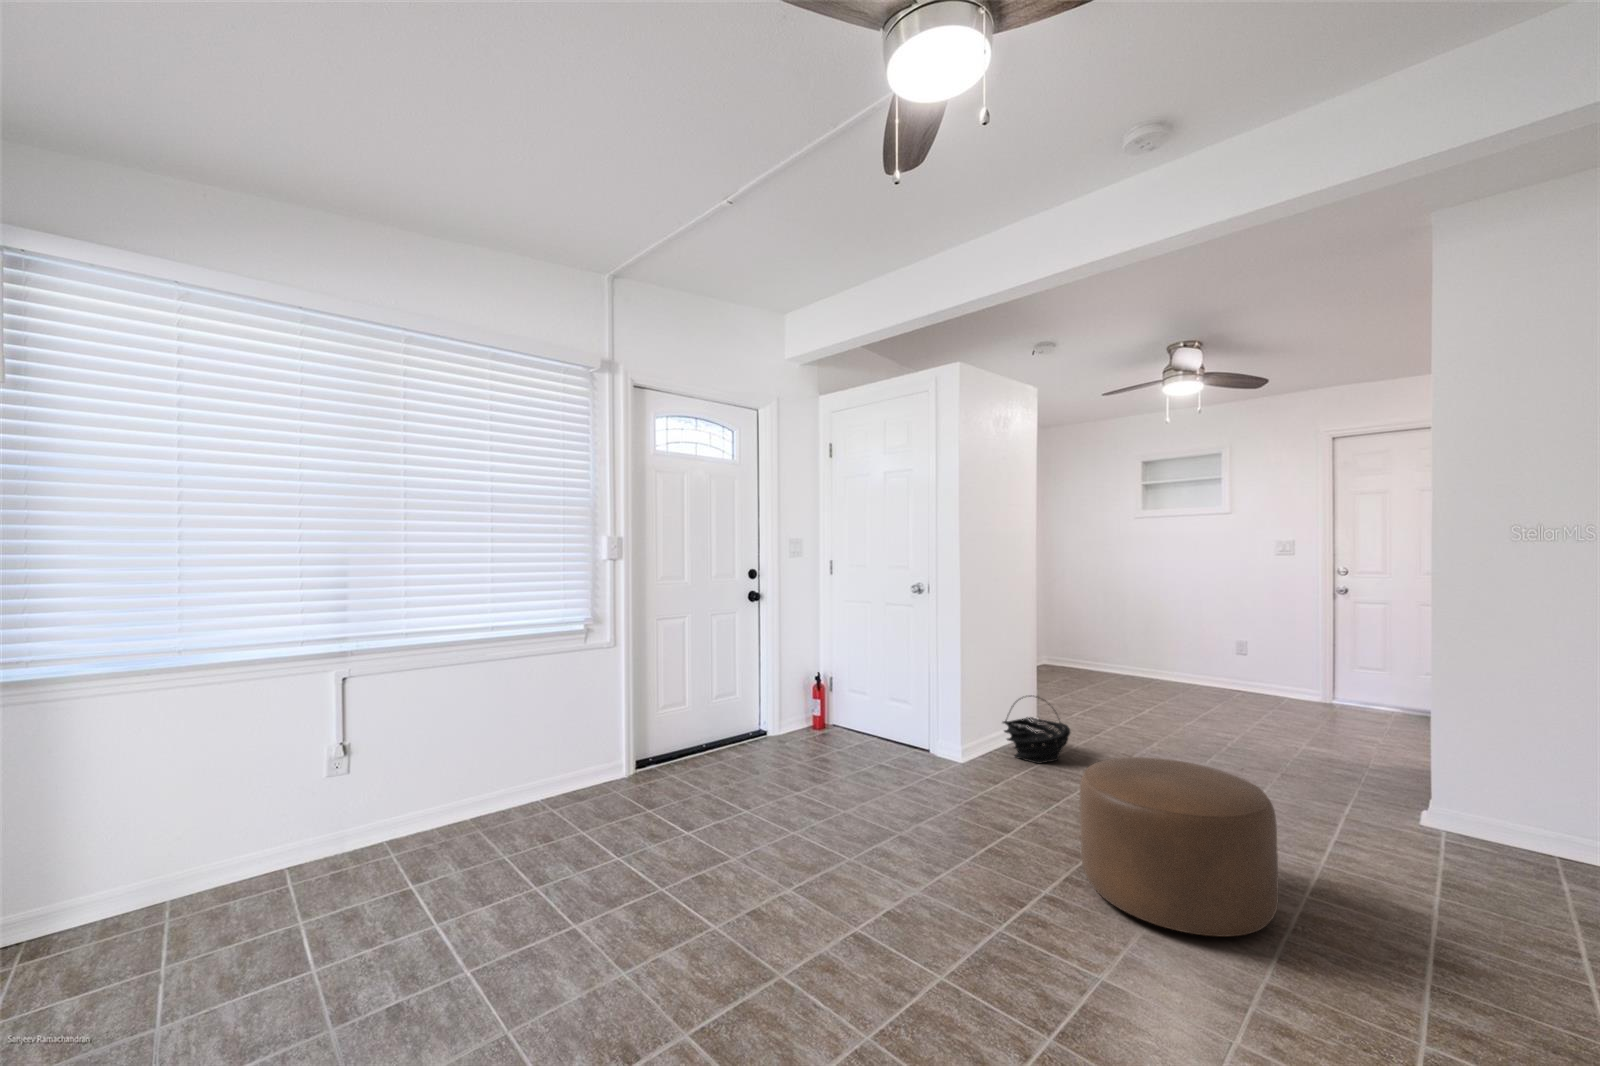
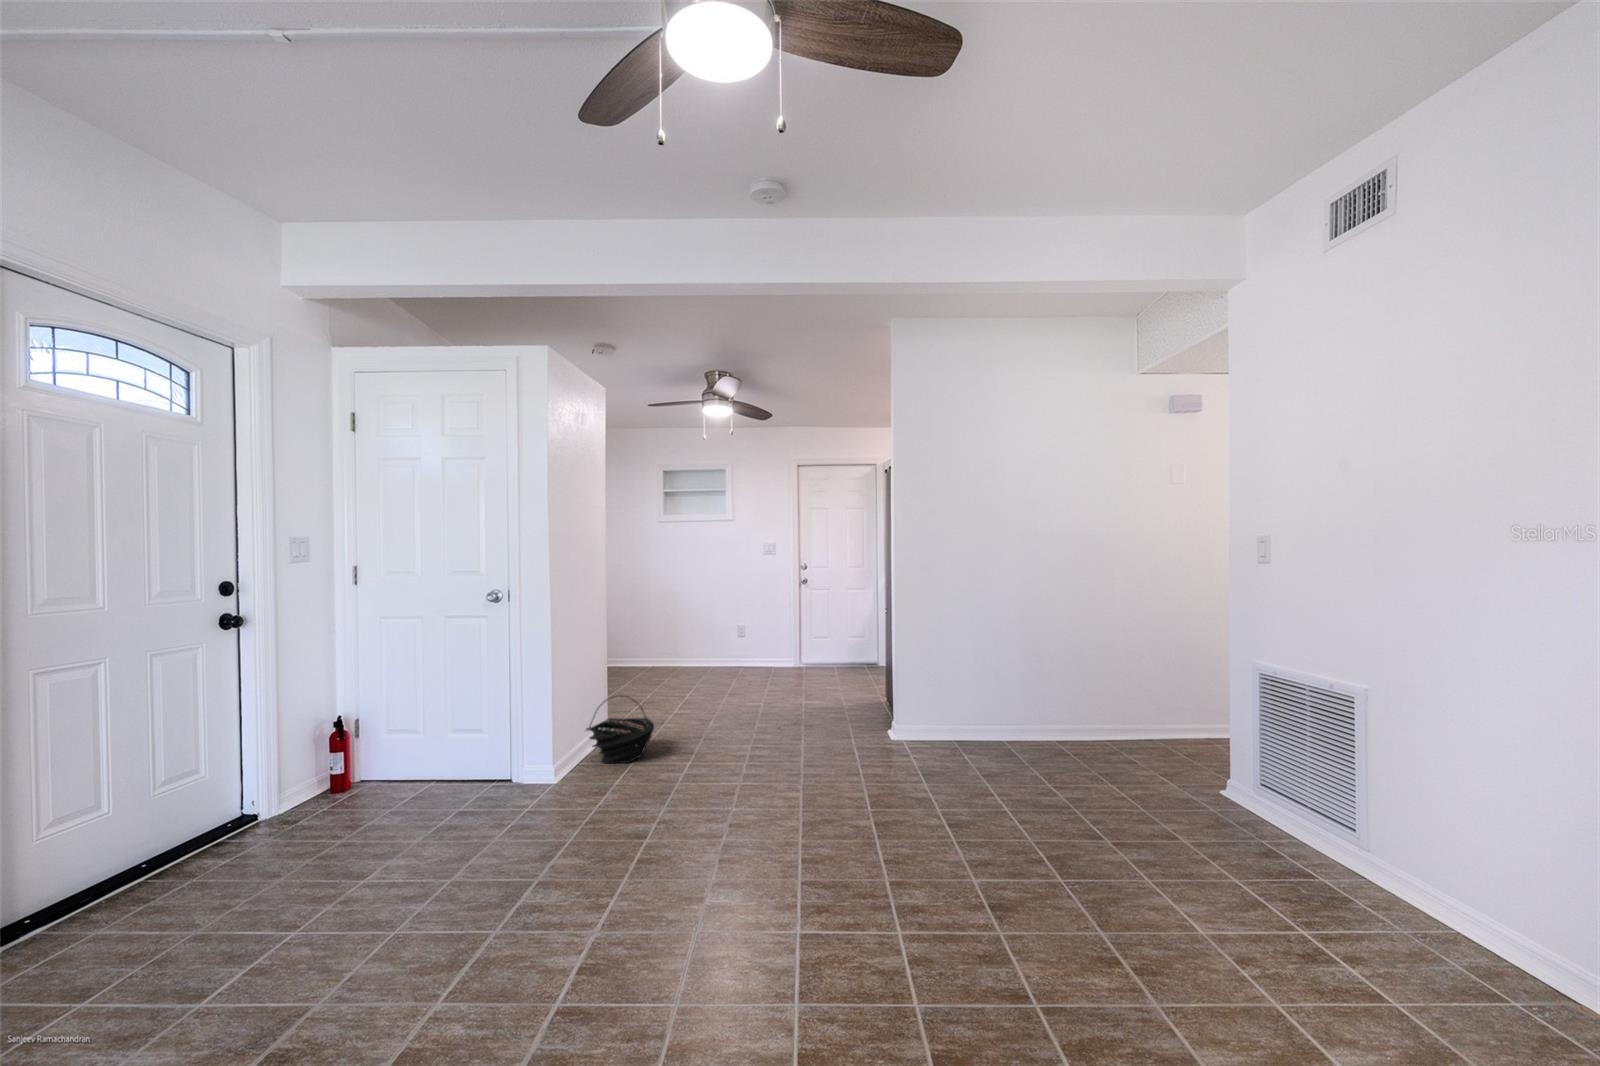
ottoman: present [1080,757,1279,937] -> none [728,726,874,870]

